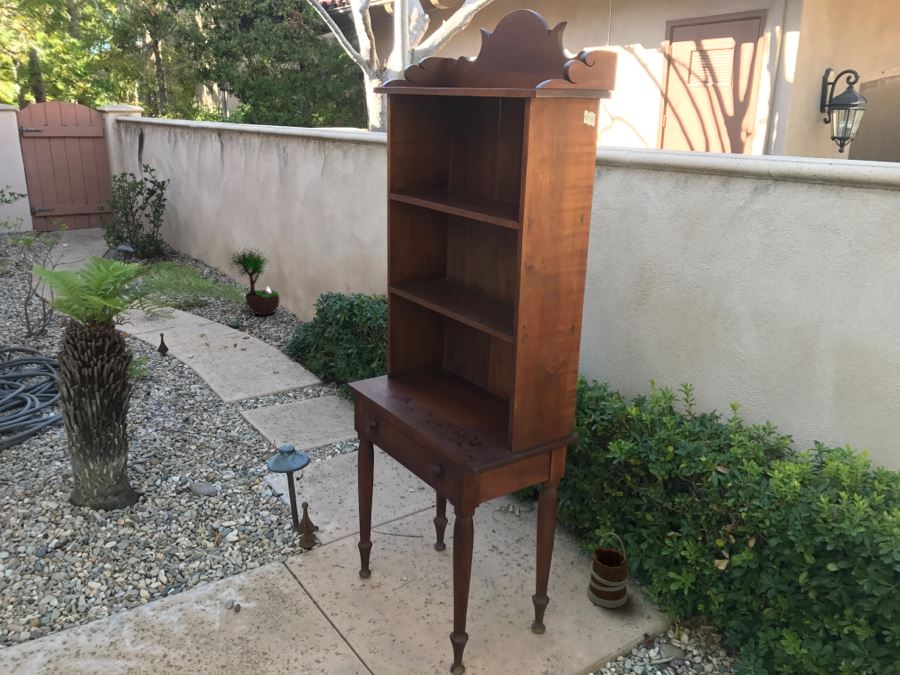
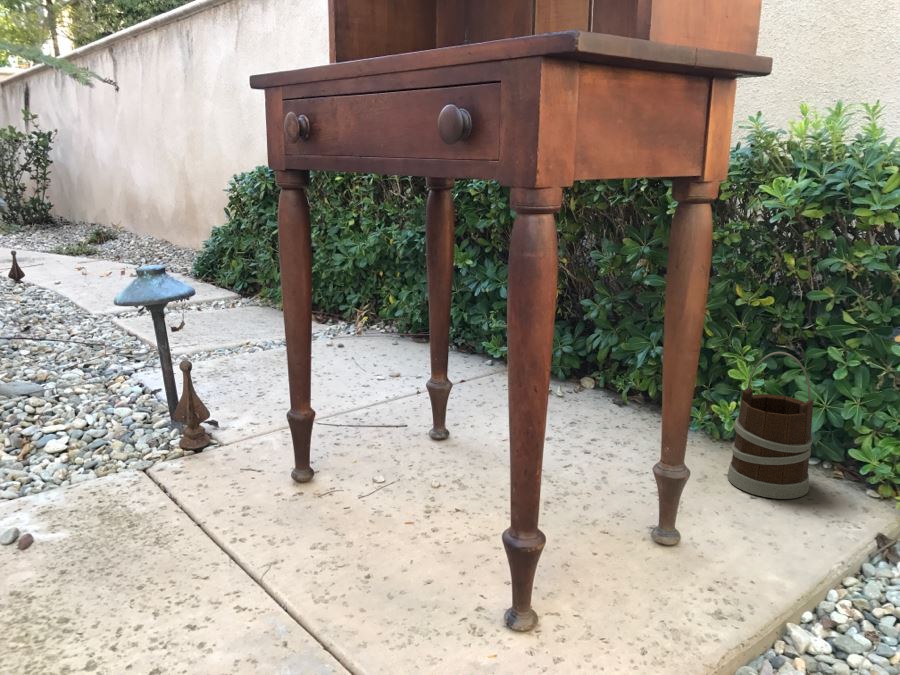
potted tree: present [231,249,279,315] -> none [119,156,189,254]

